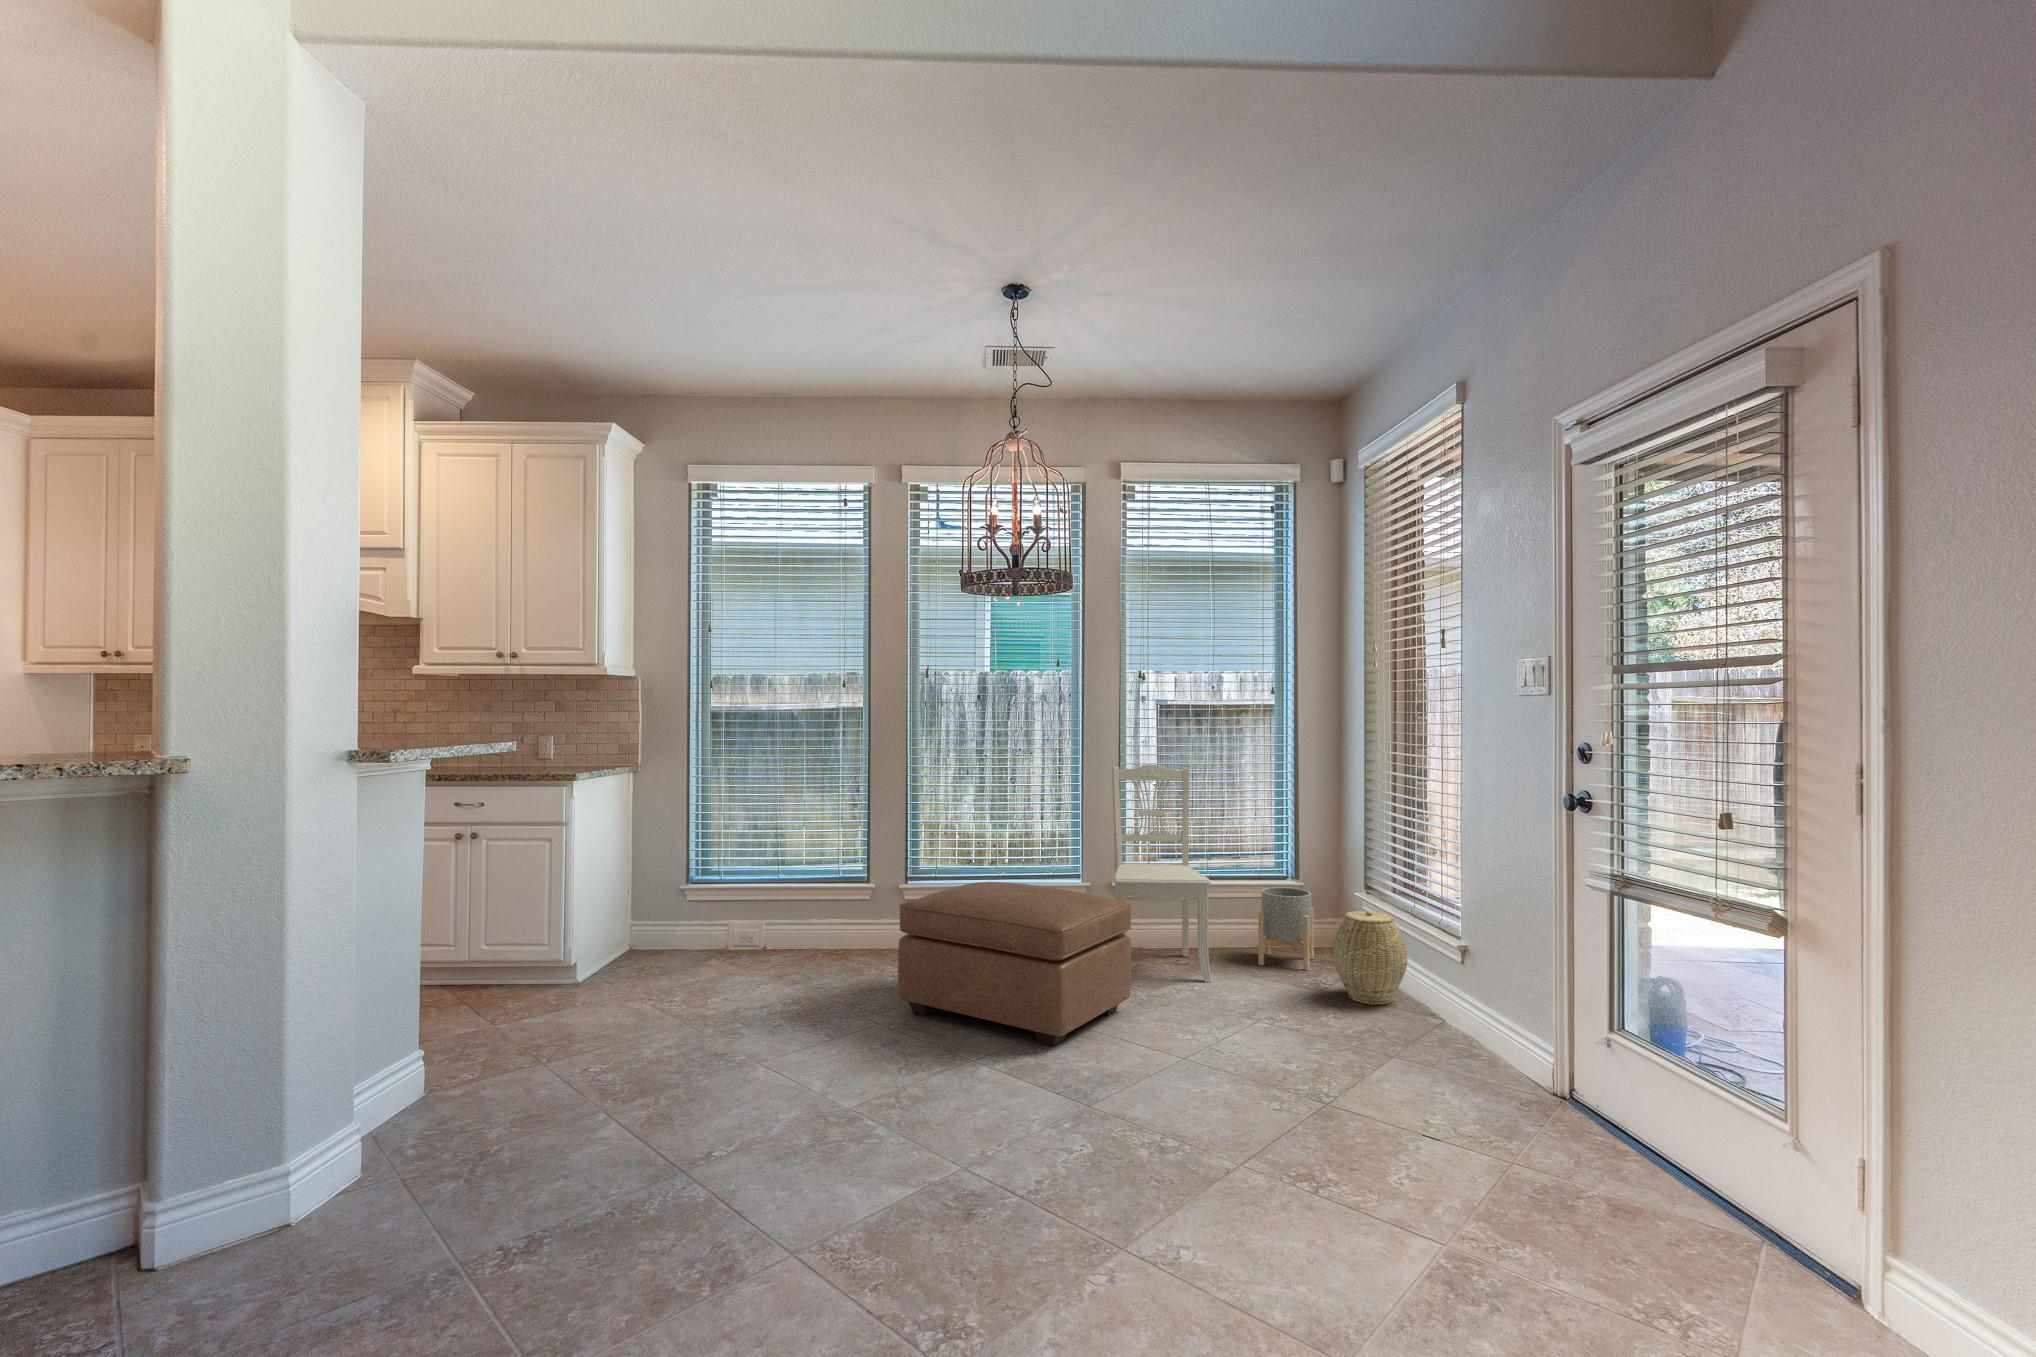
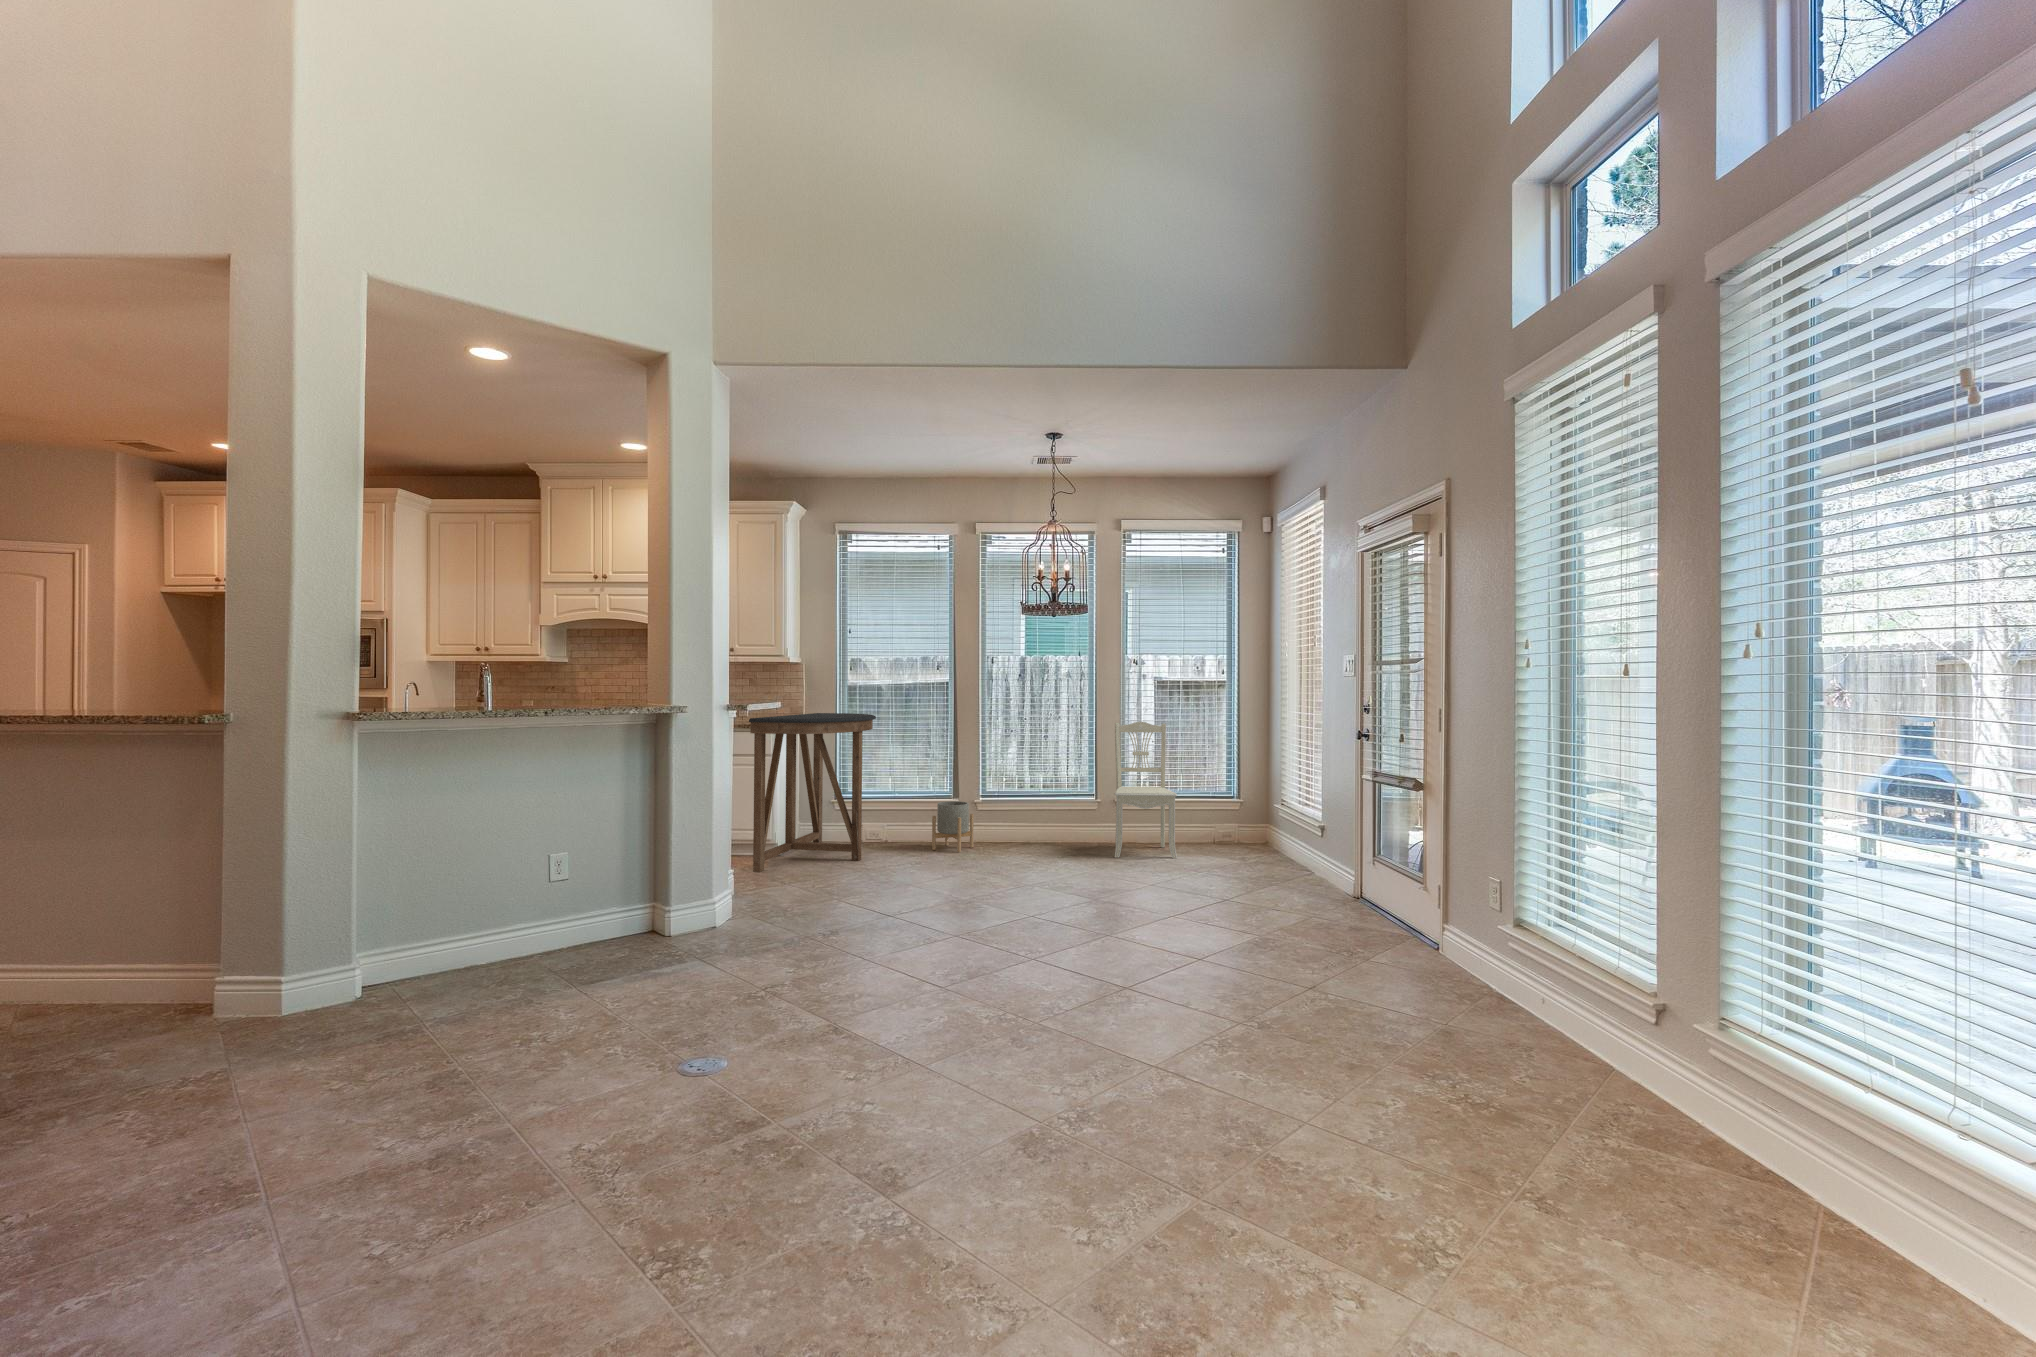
console table: none [503,753,743,1025] -> present [749,713,876,872]
ottoman: present [898,882,1131,1047] -> none [982,793,1124,881]
planter: present [1258,887,1314,970] -> present [932,801,974,852]
woven basket: present [1333,911,1407,1005] -> none [1251,811,1297,867]

